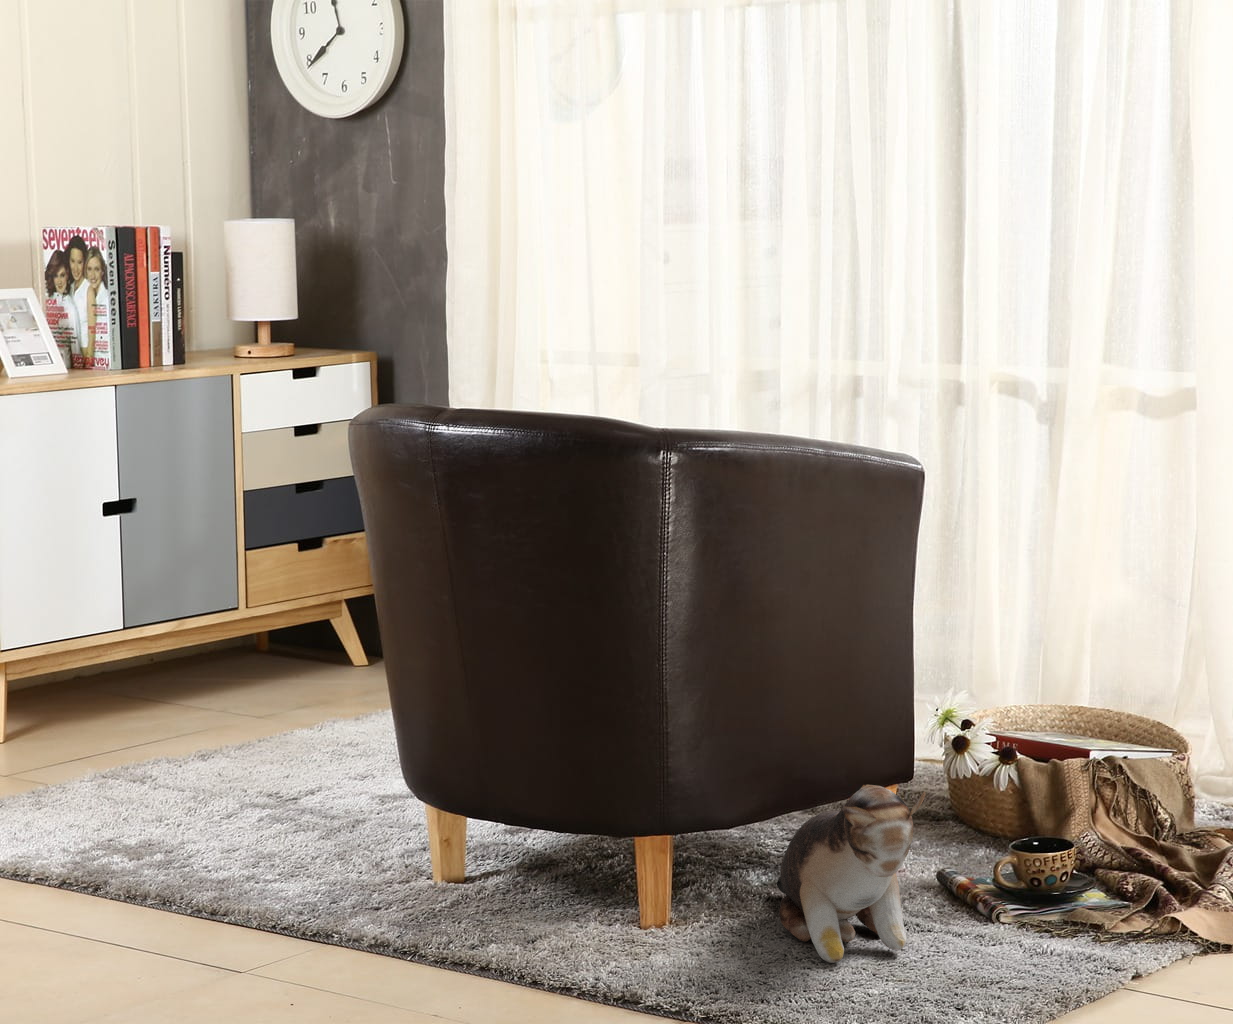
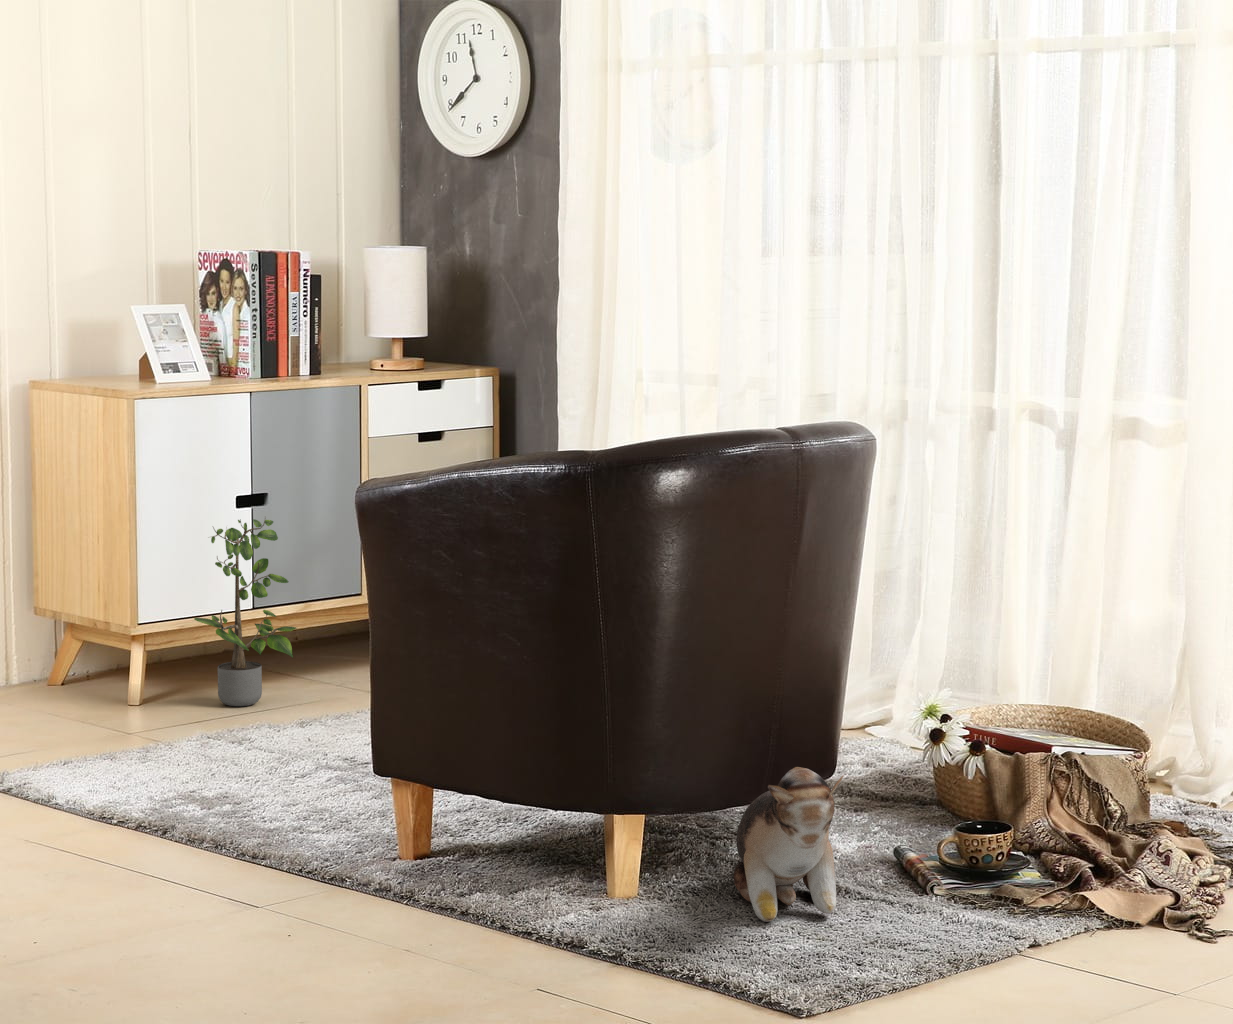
potted plant: none [60,523,180,747] -> present [194,519,296,706]

